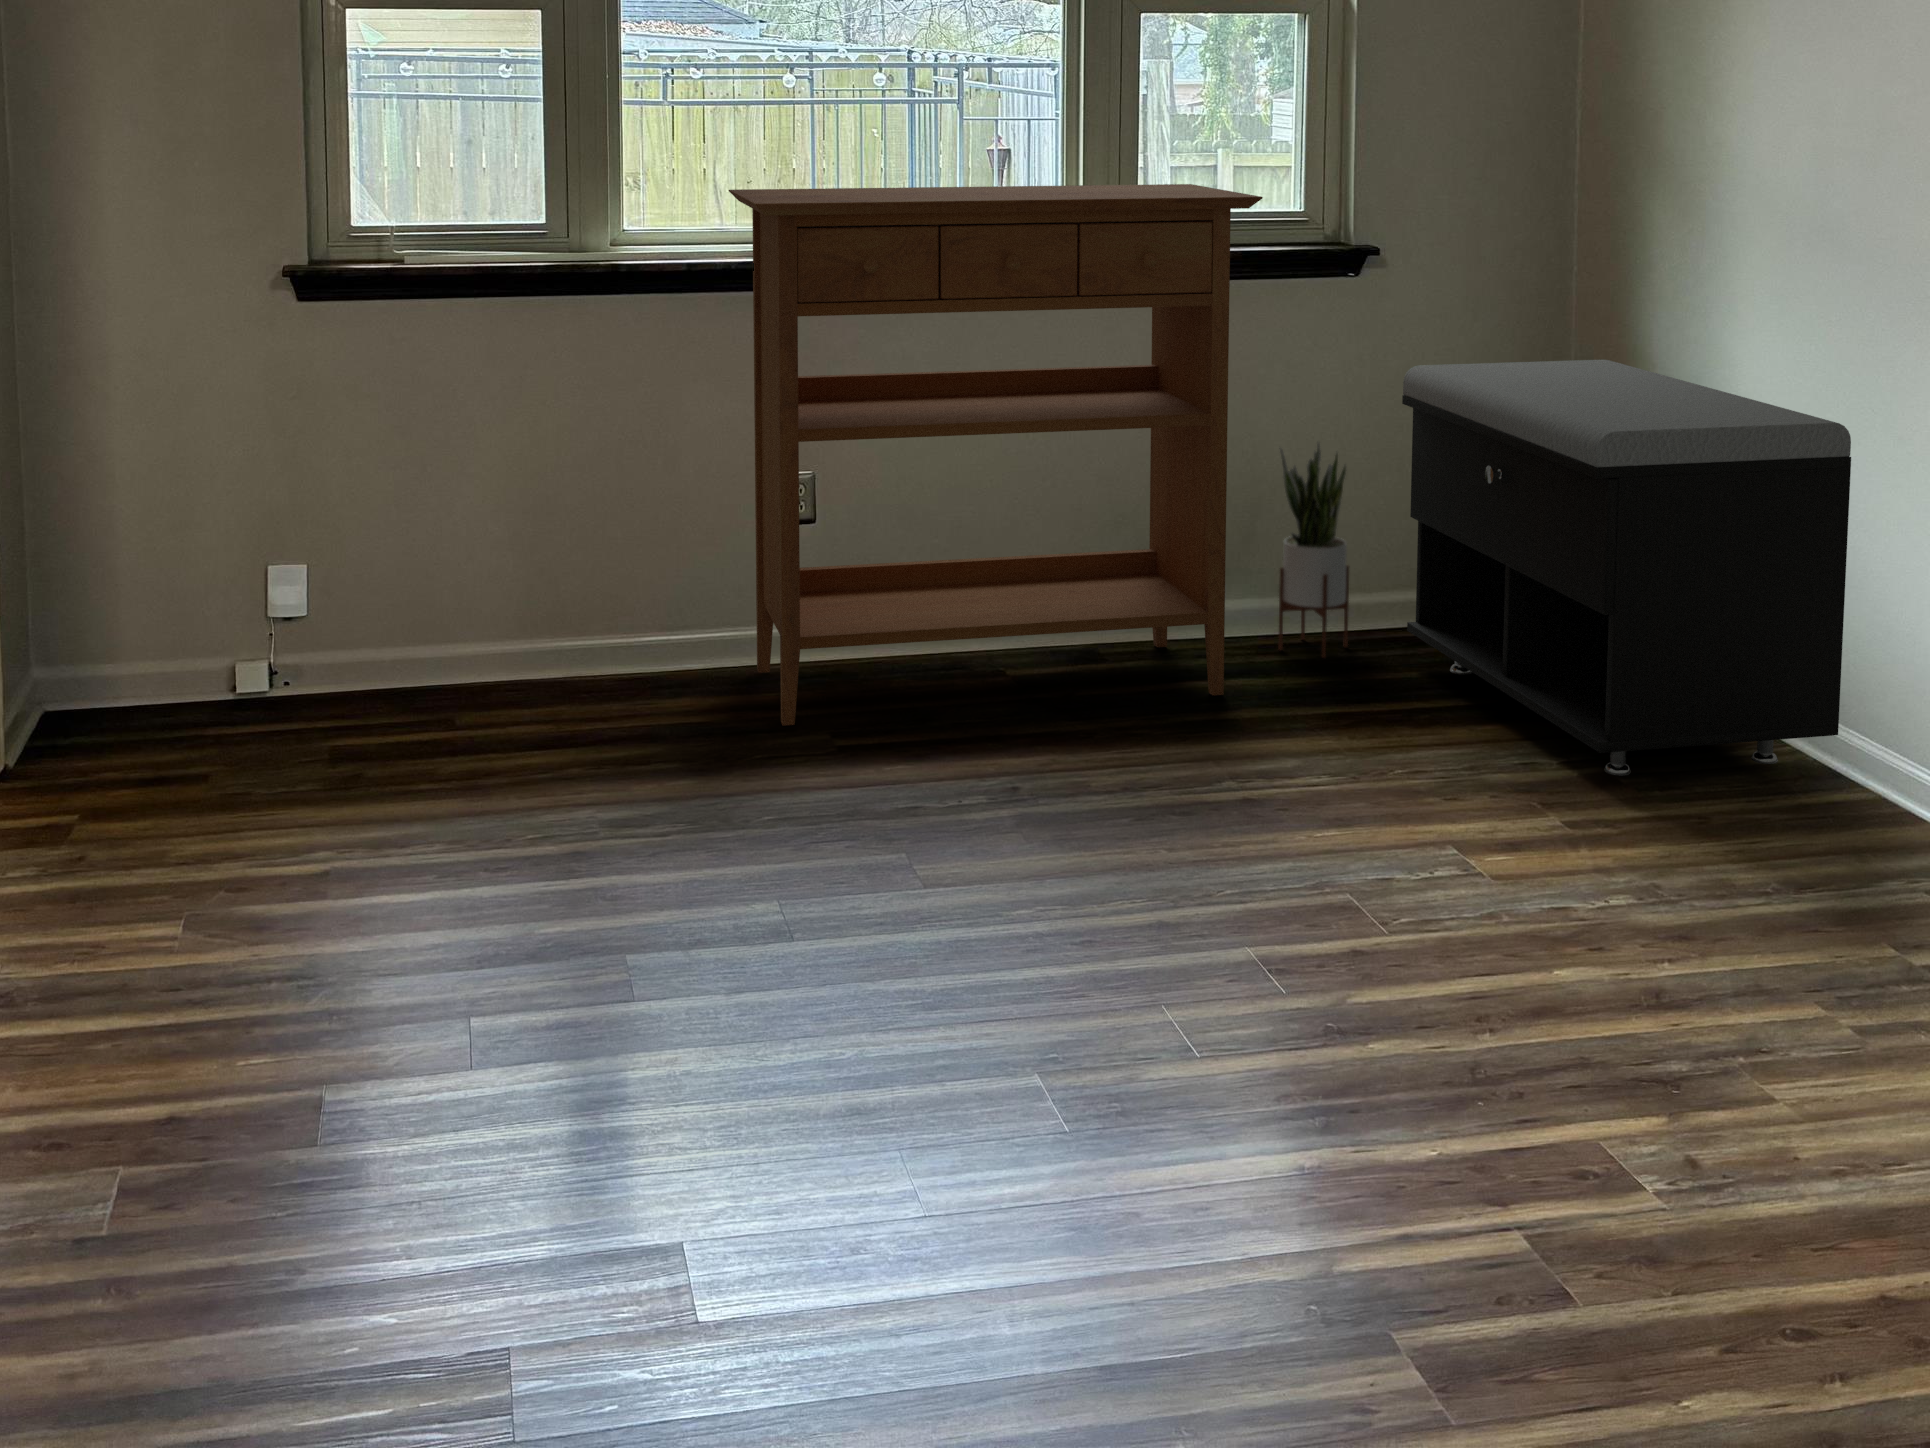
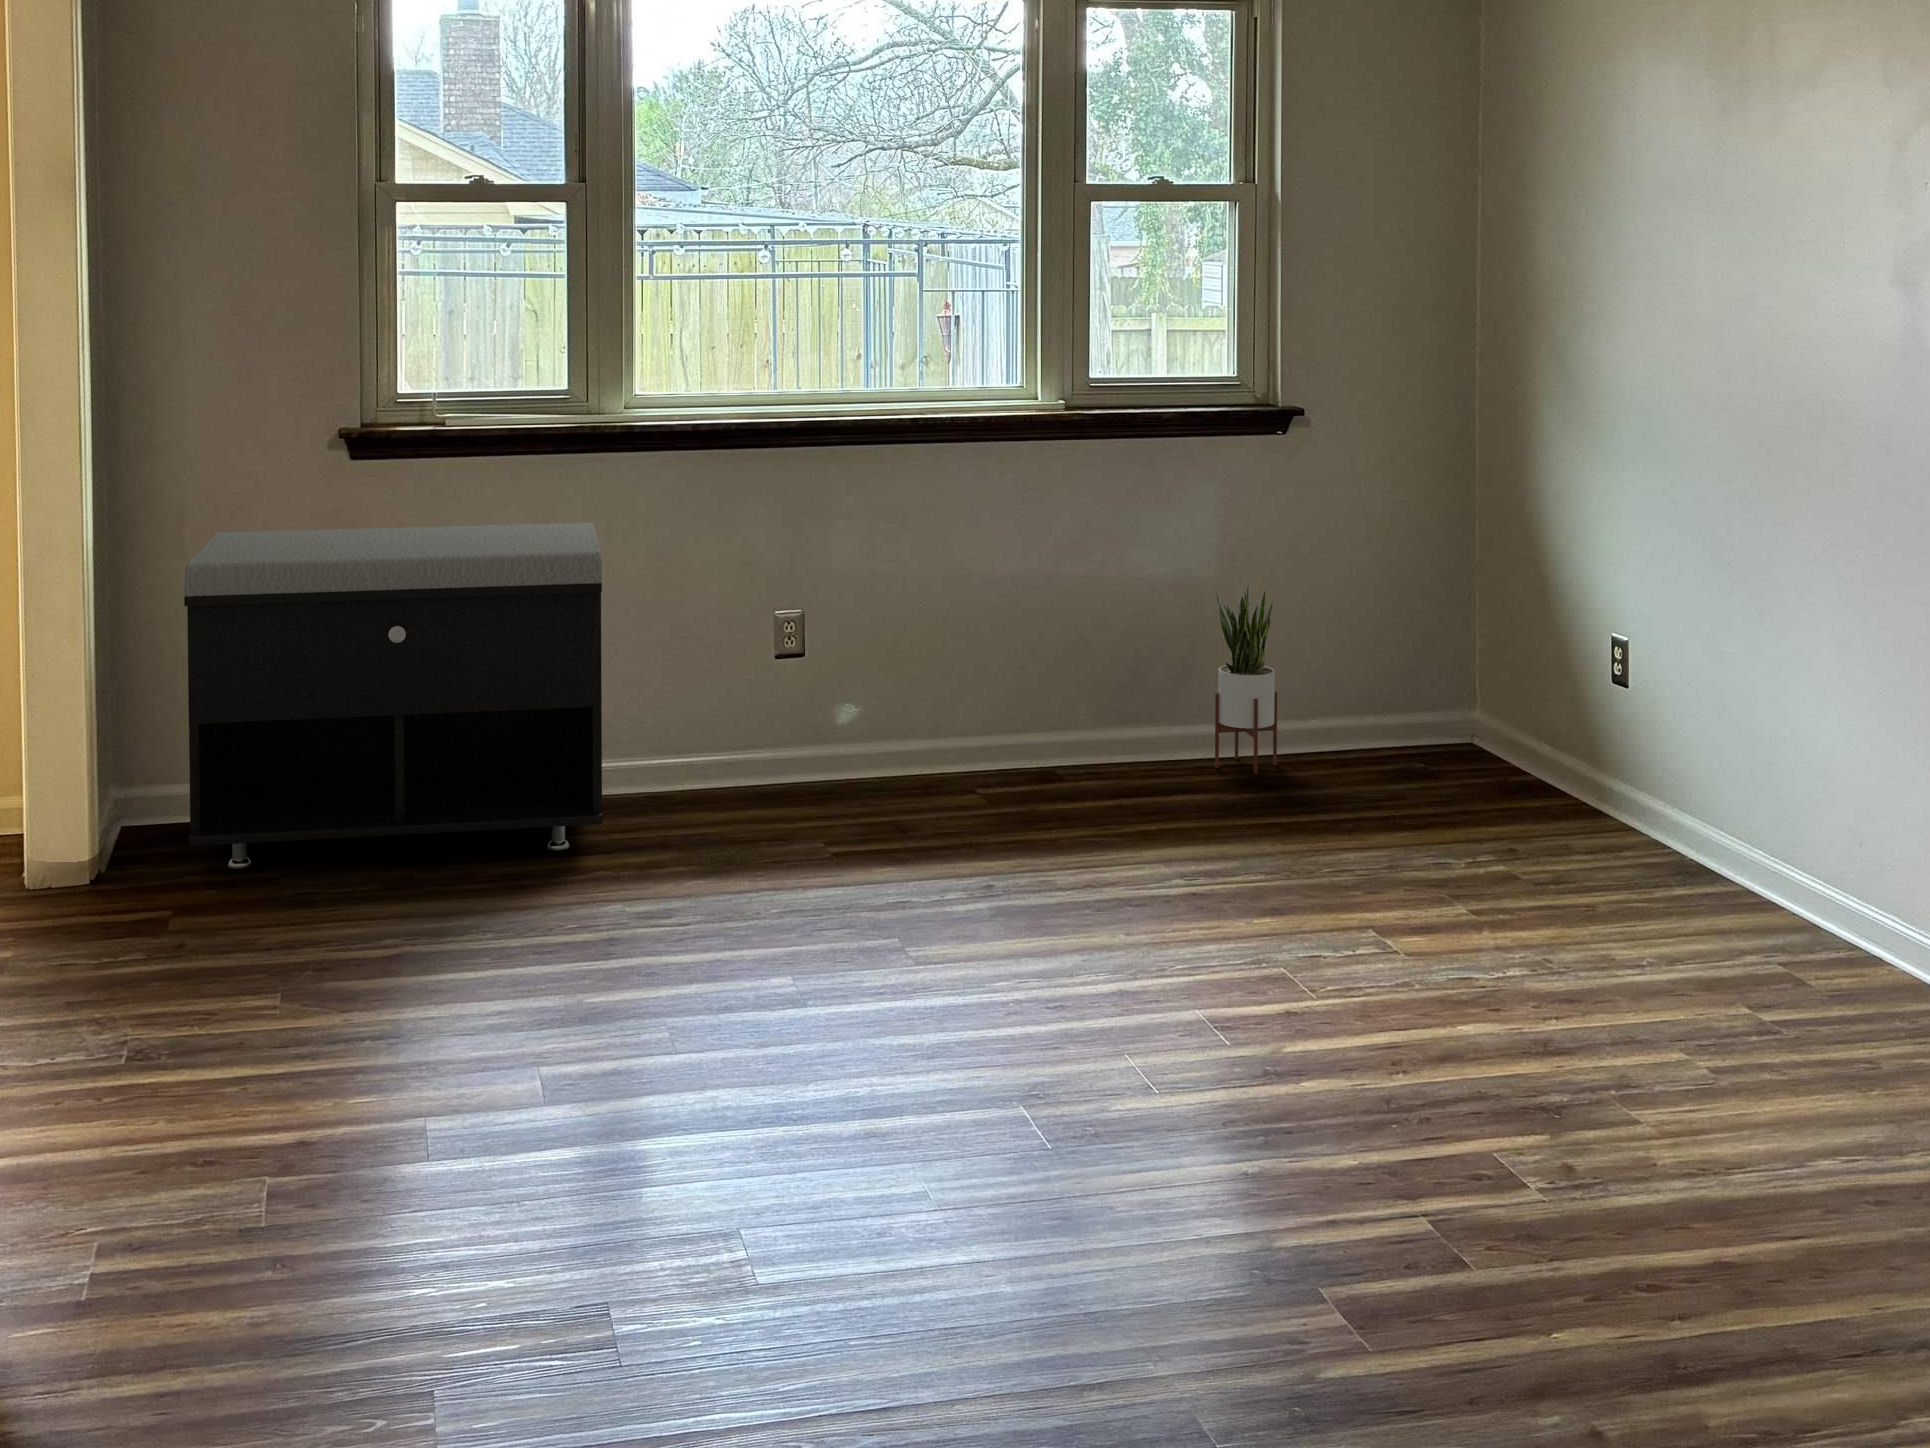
console table: present [729,184,1263,726] -> none [730,352,1197,832]
storage bench: present [1402,360,1851,776] -> present [184,523,603,869]

